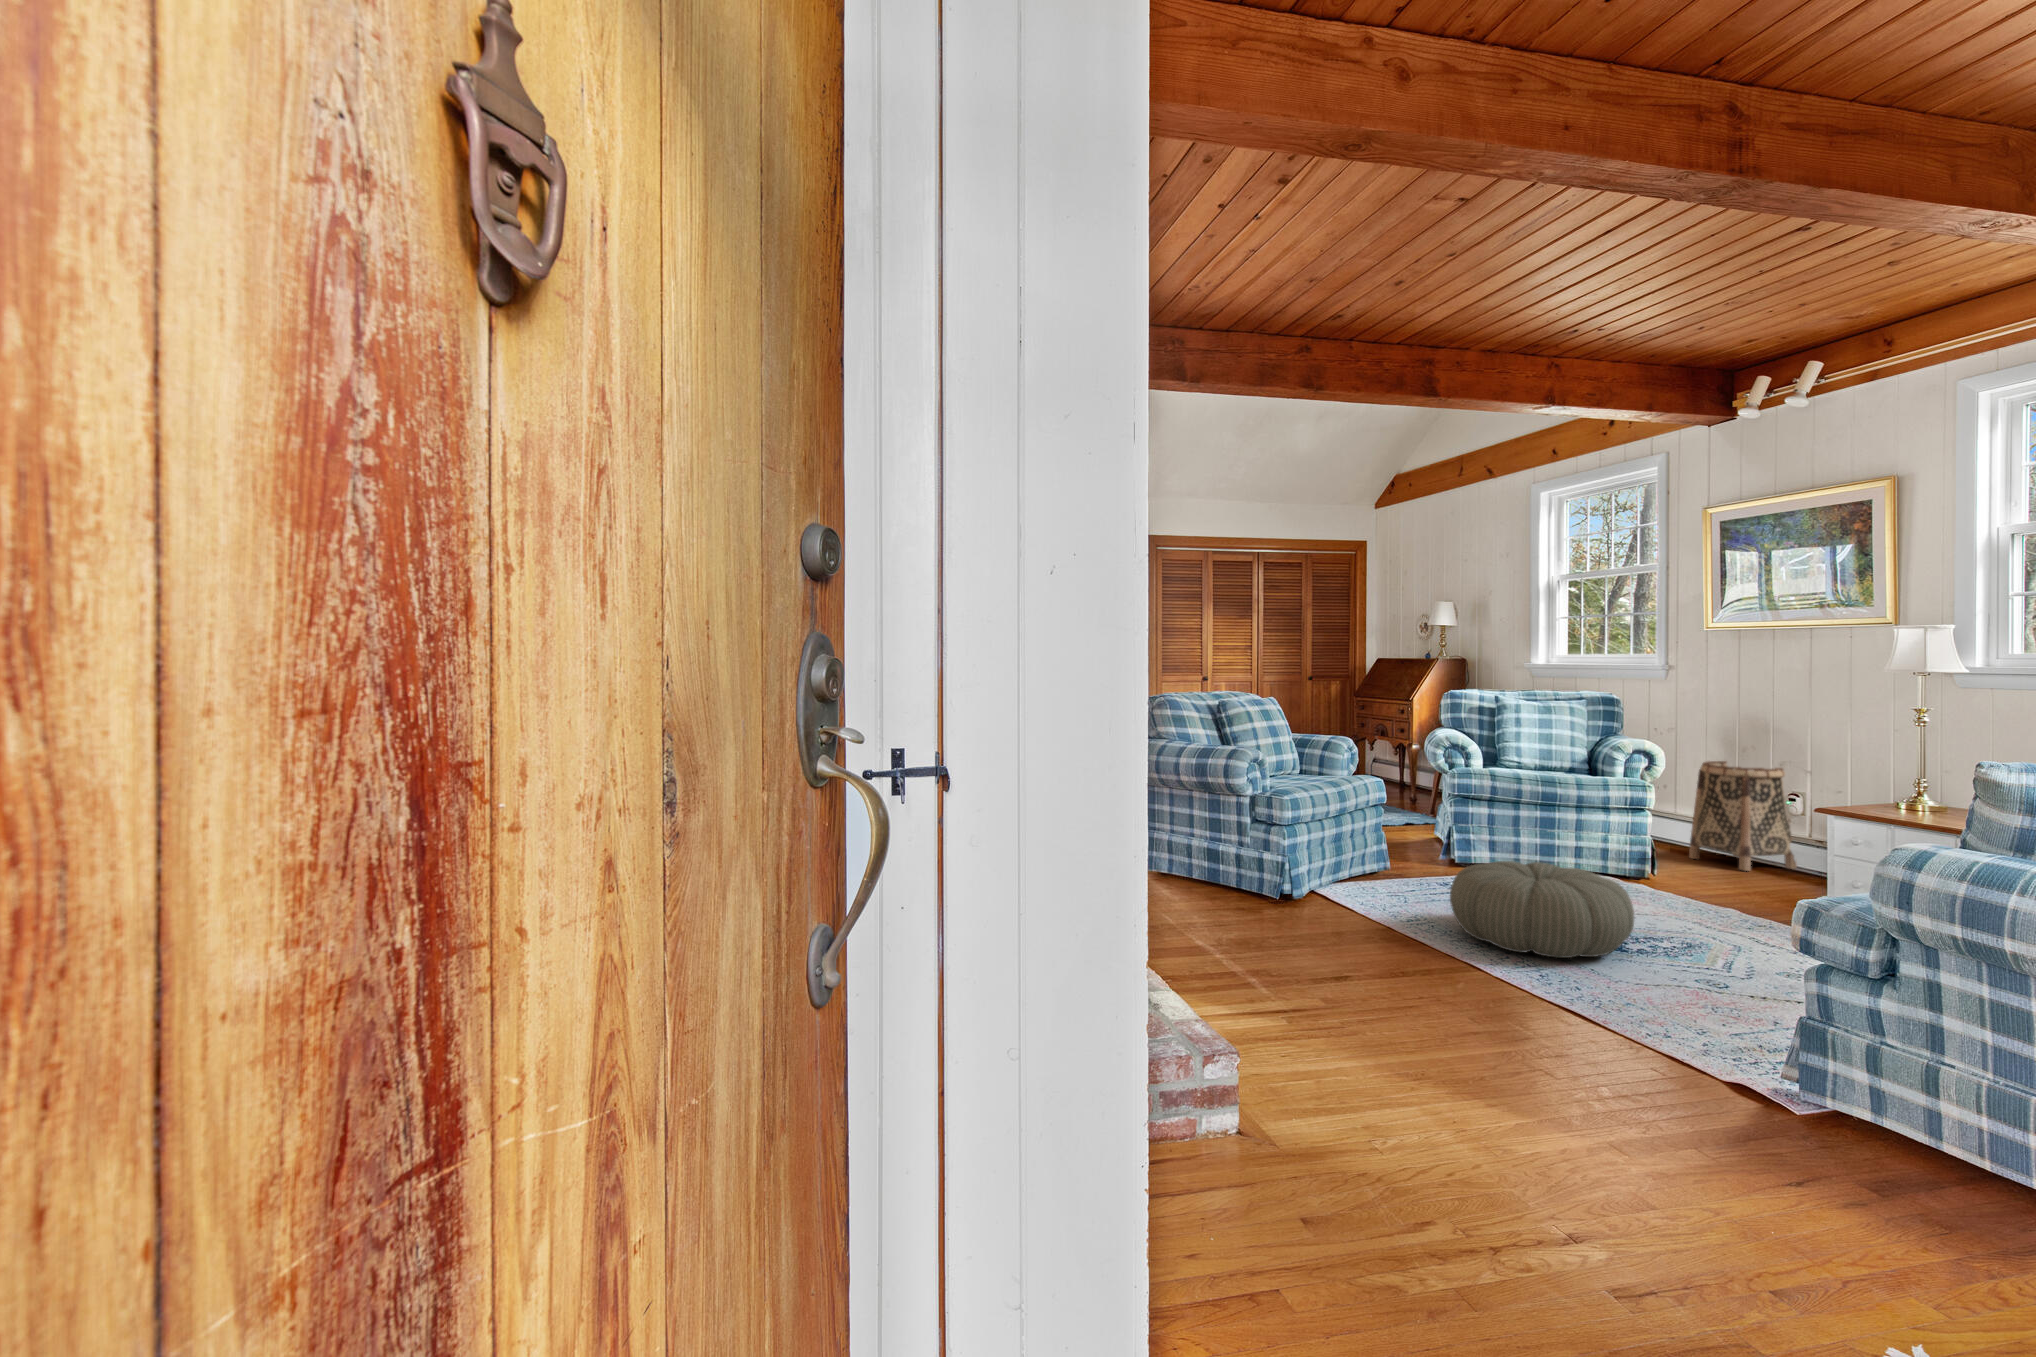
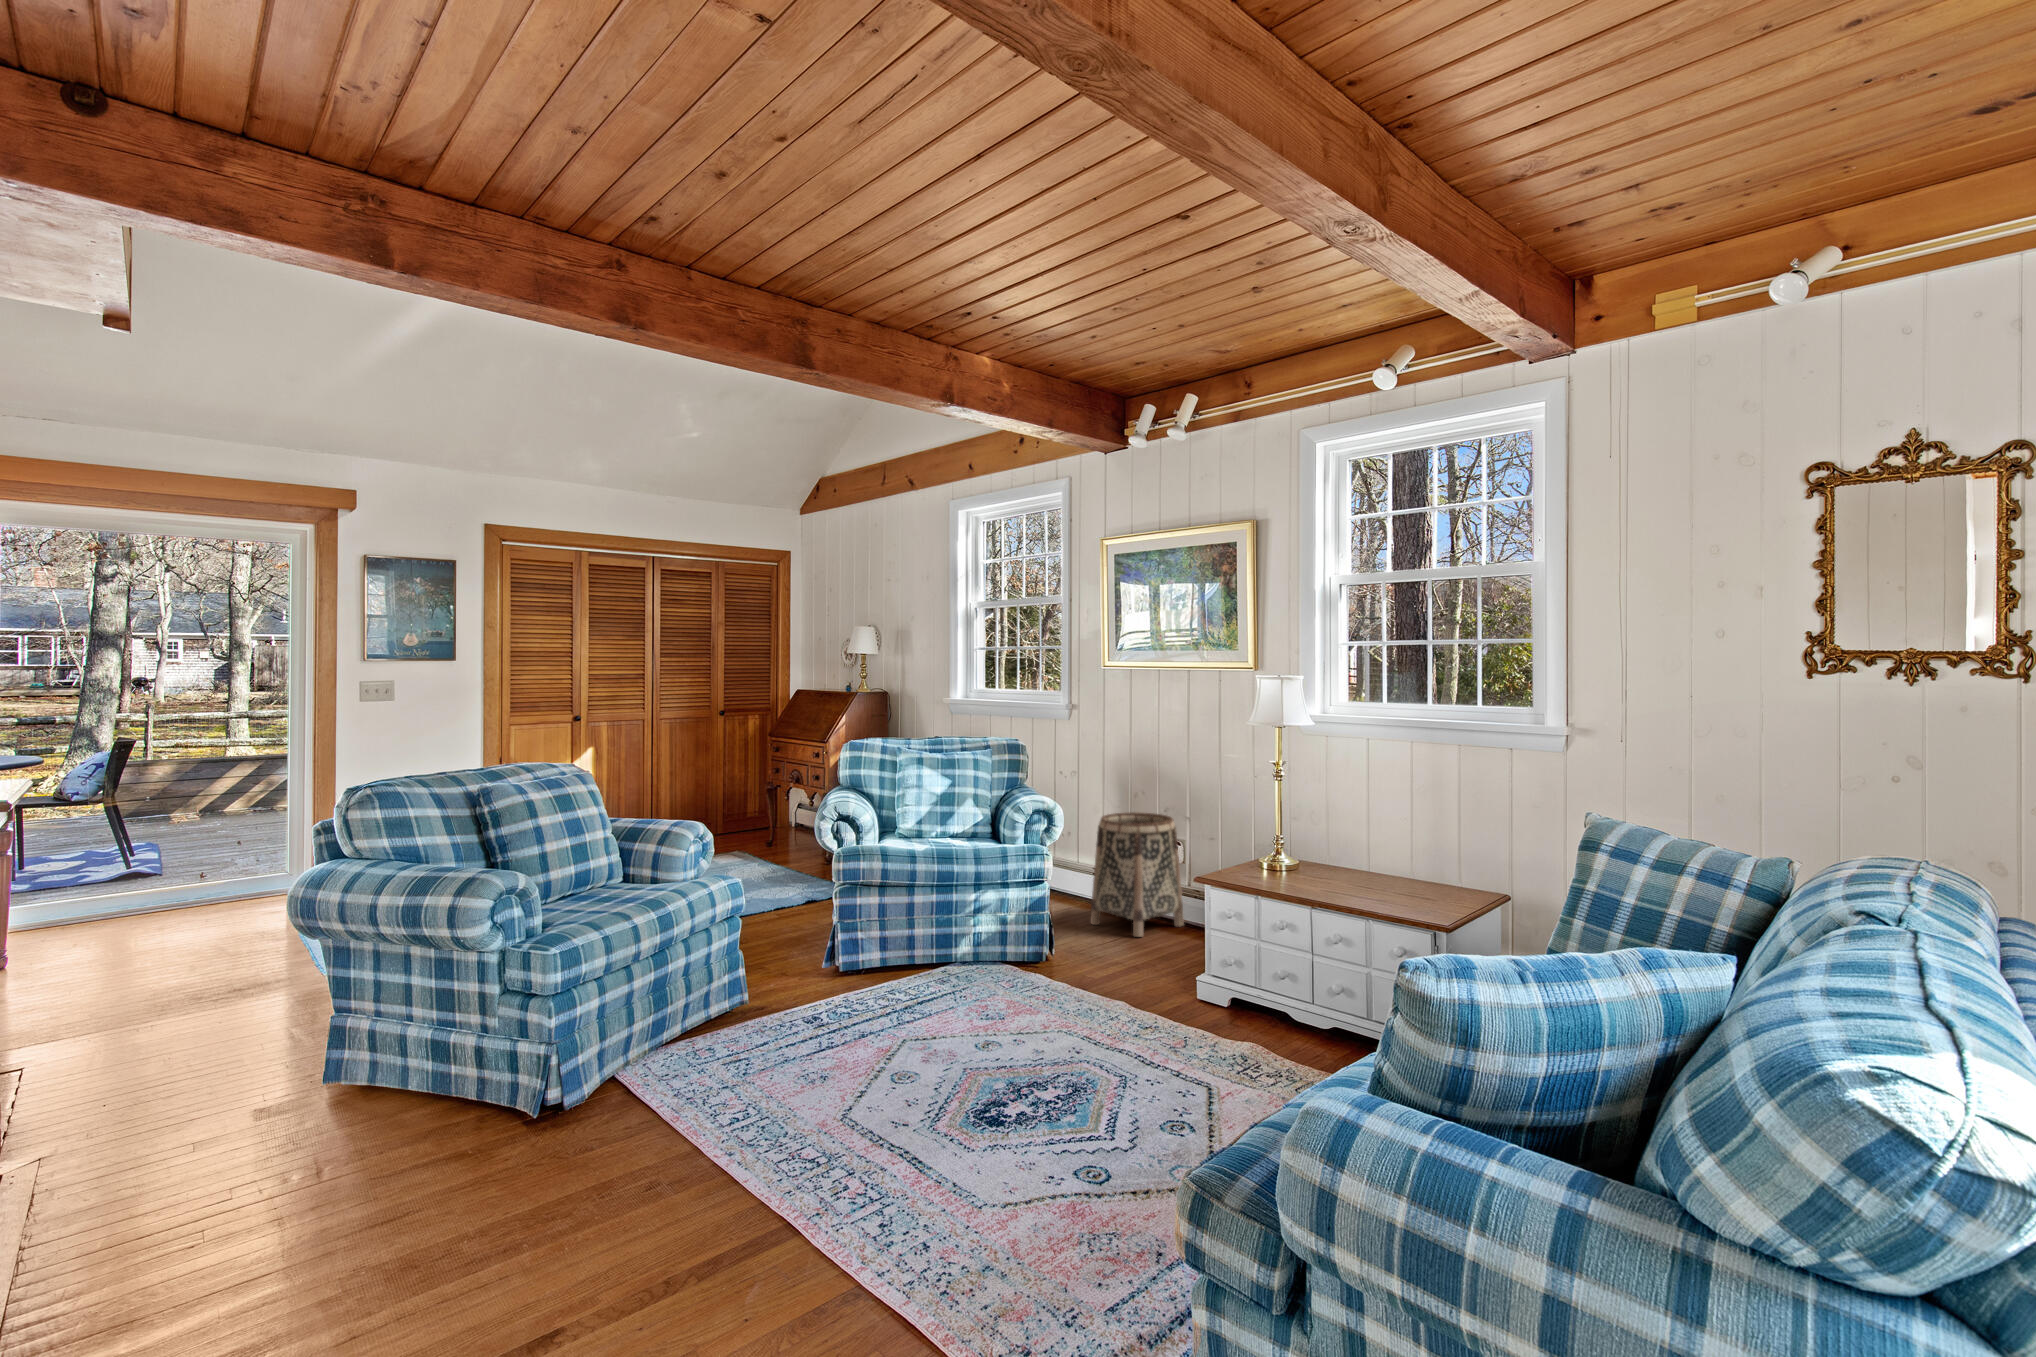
pouf: present [1450,861,1634,958] -> none [776,1002,999,1158]

